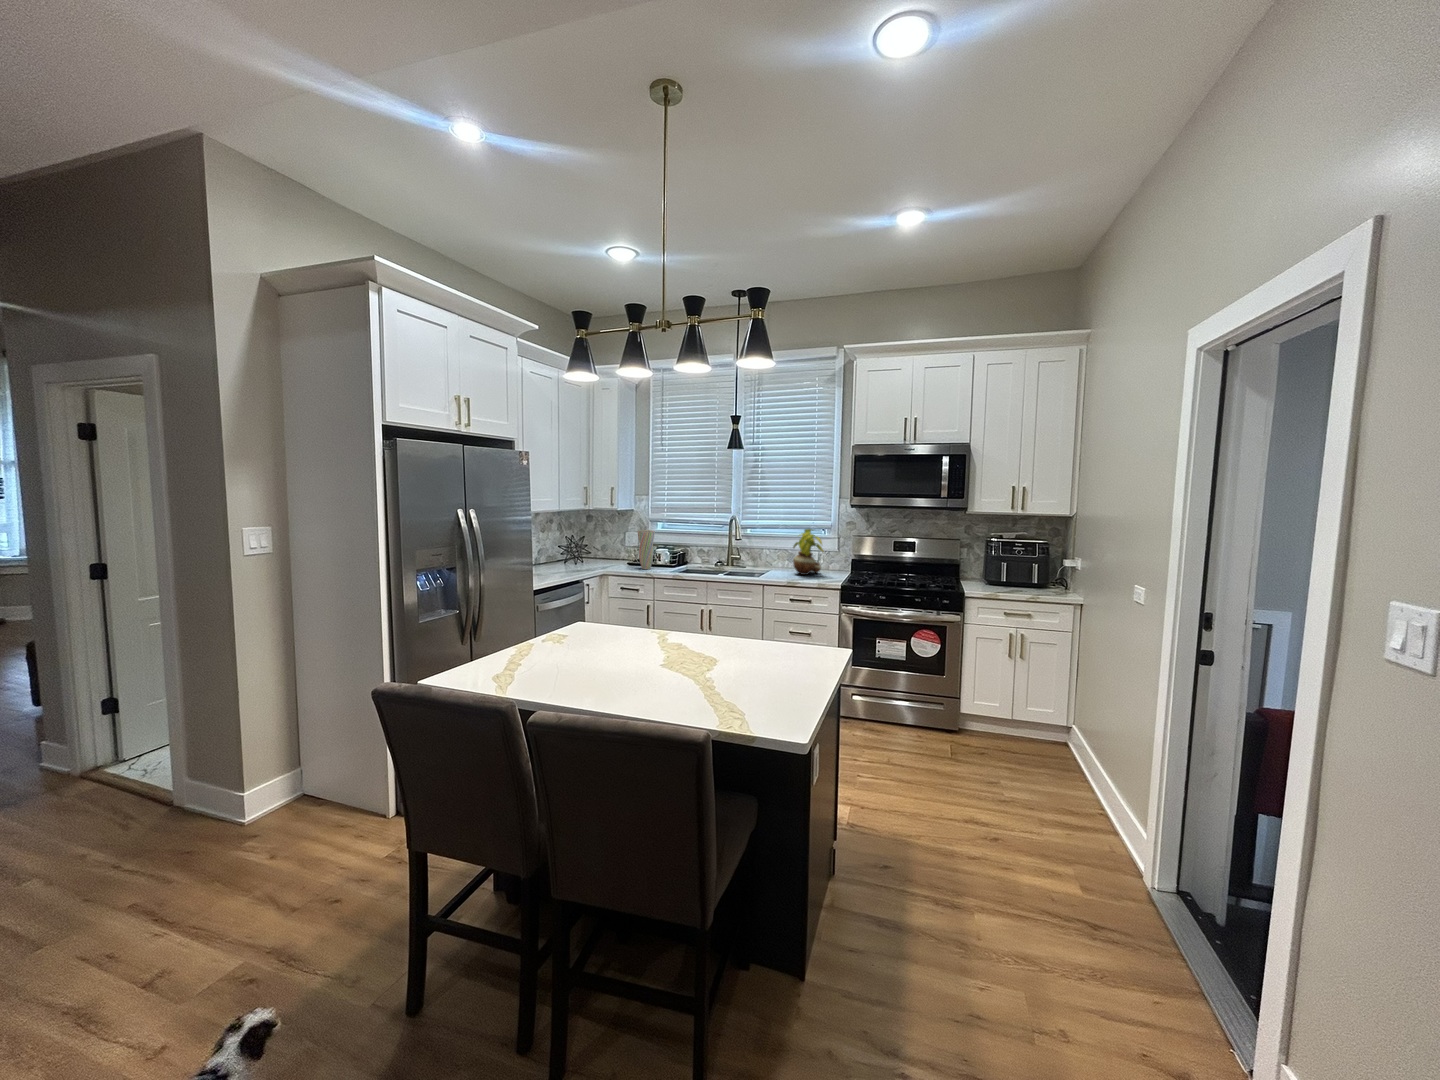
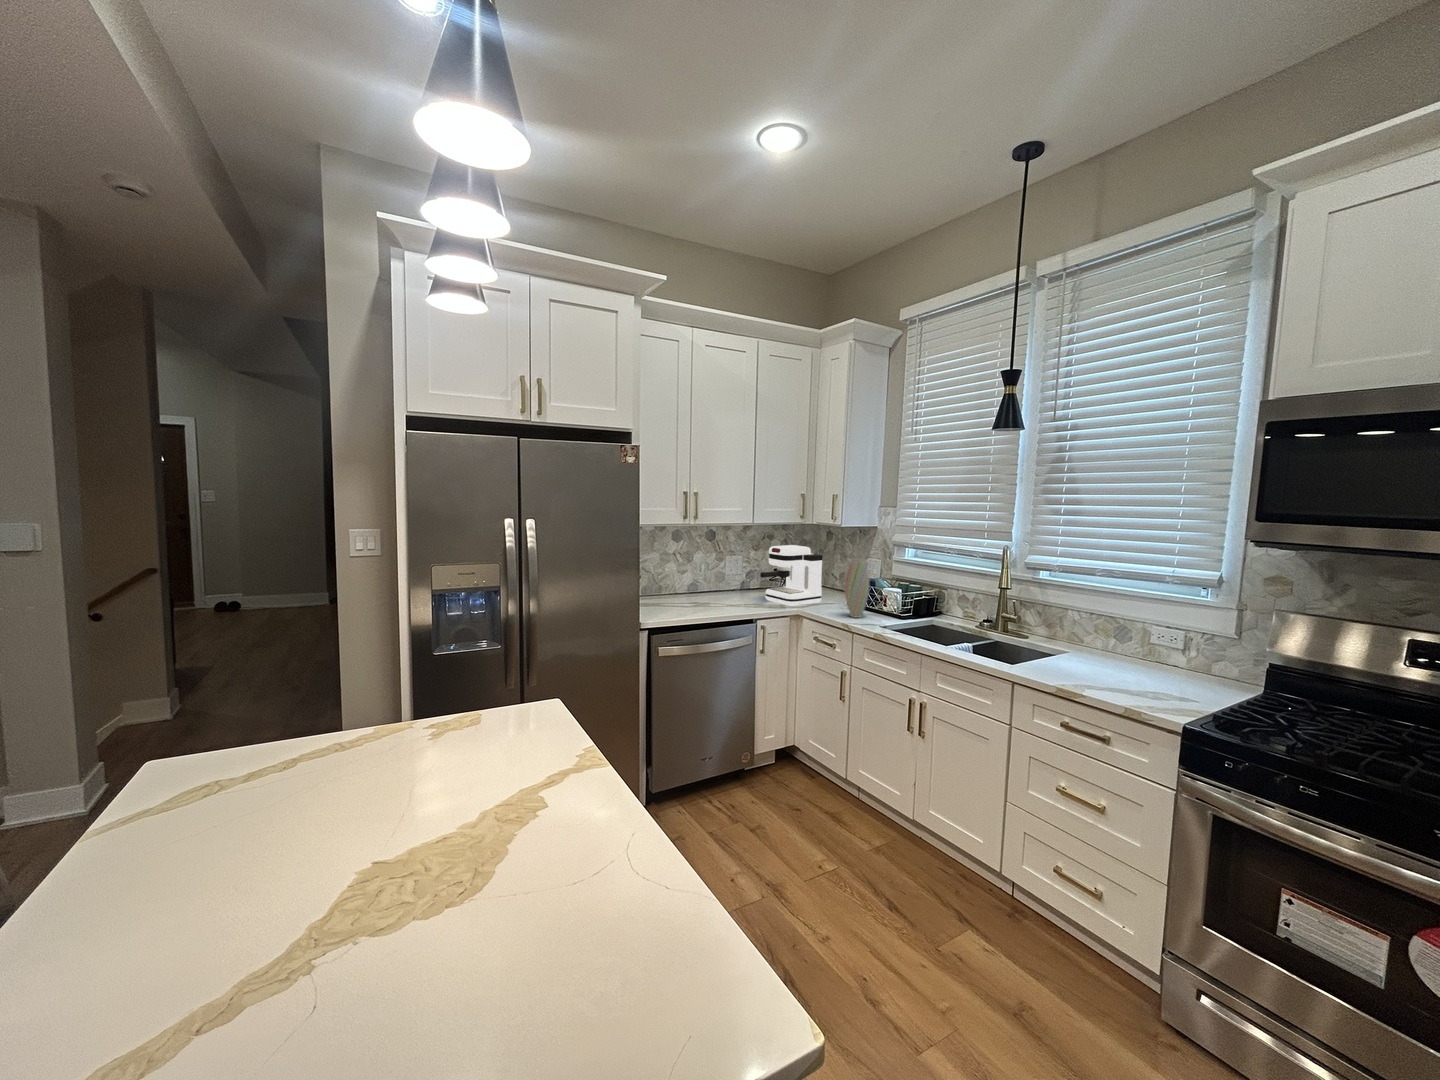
coffee maker: none [570,525,611,569] -> present [760,545,822,607]
potted plant: present [793,529,824,575] -> none [1100,585,1175,680]

